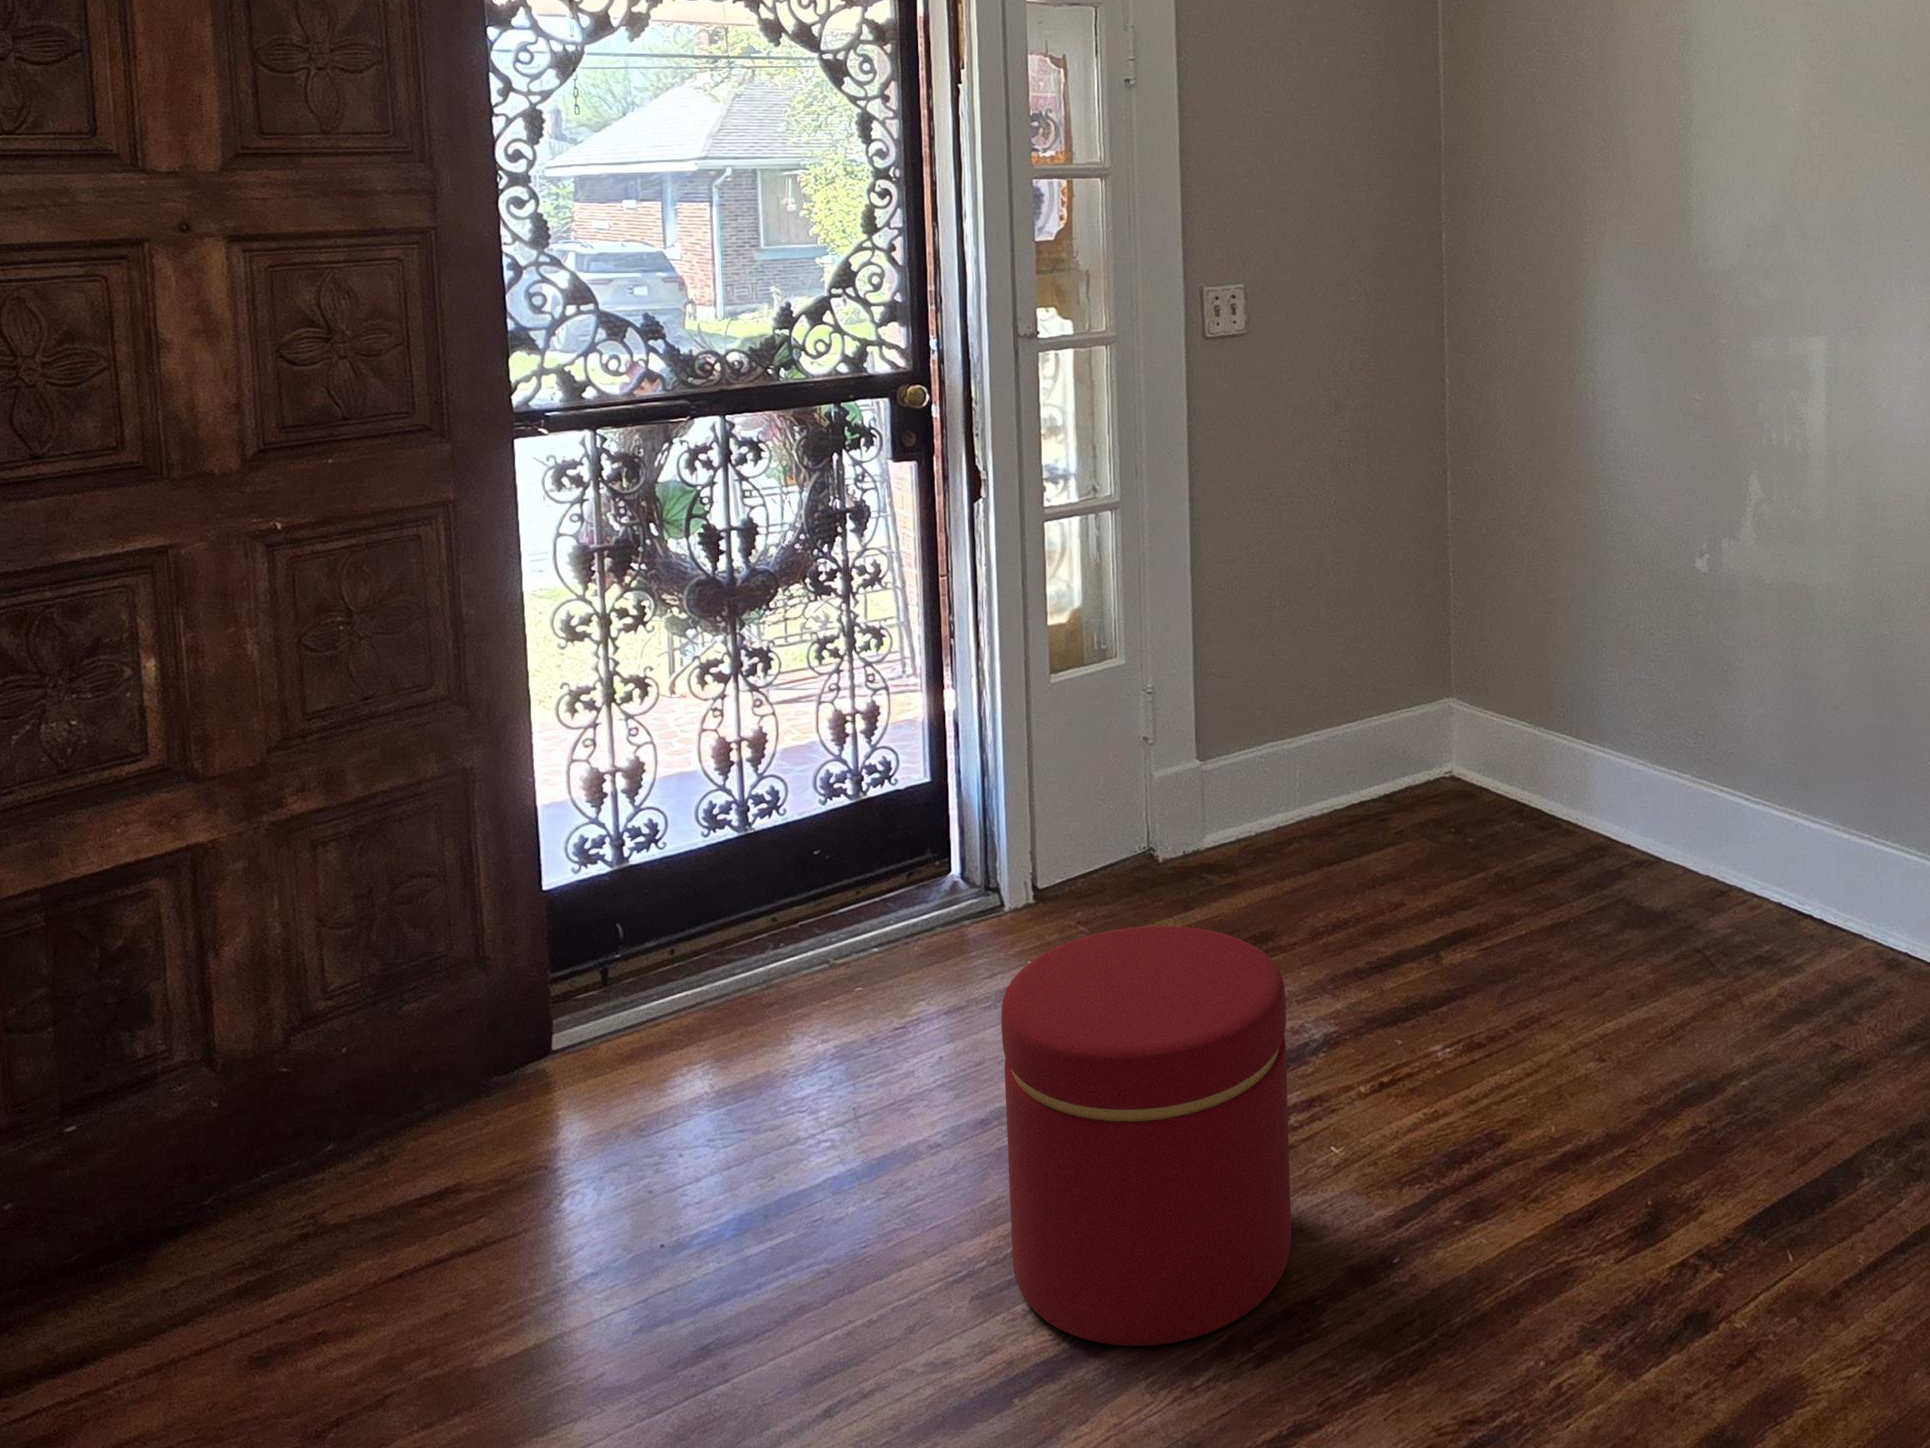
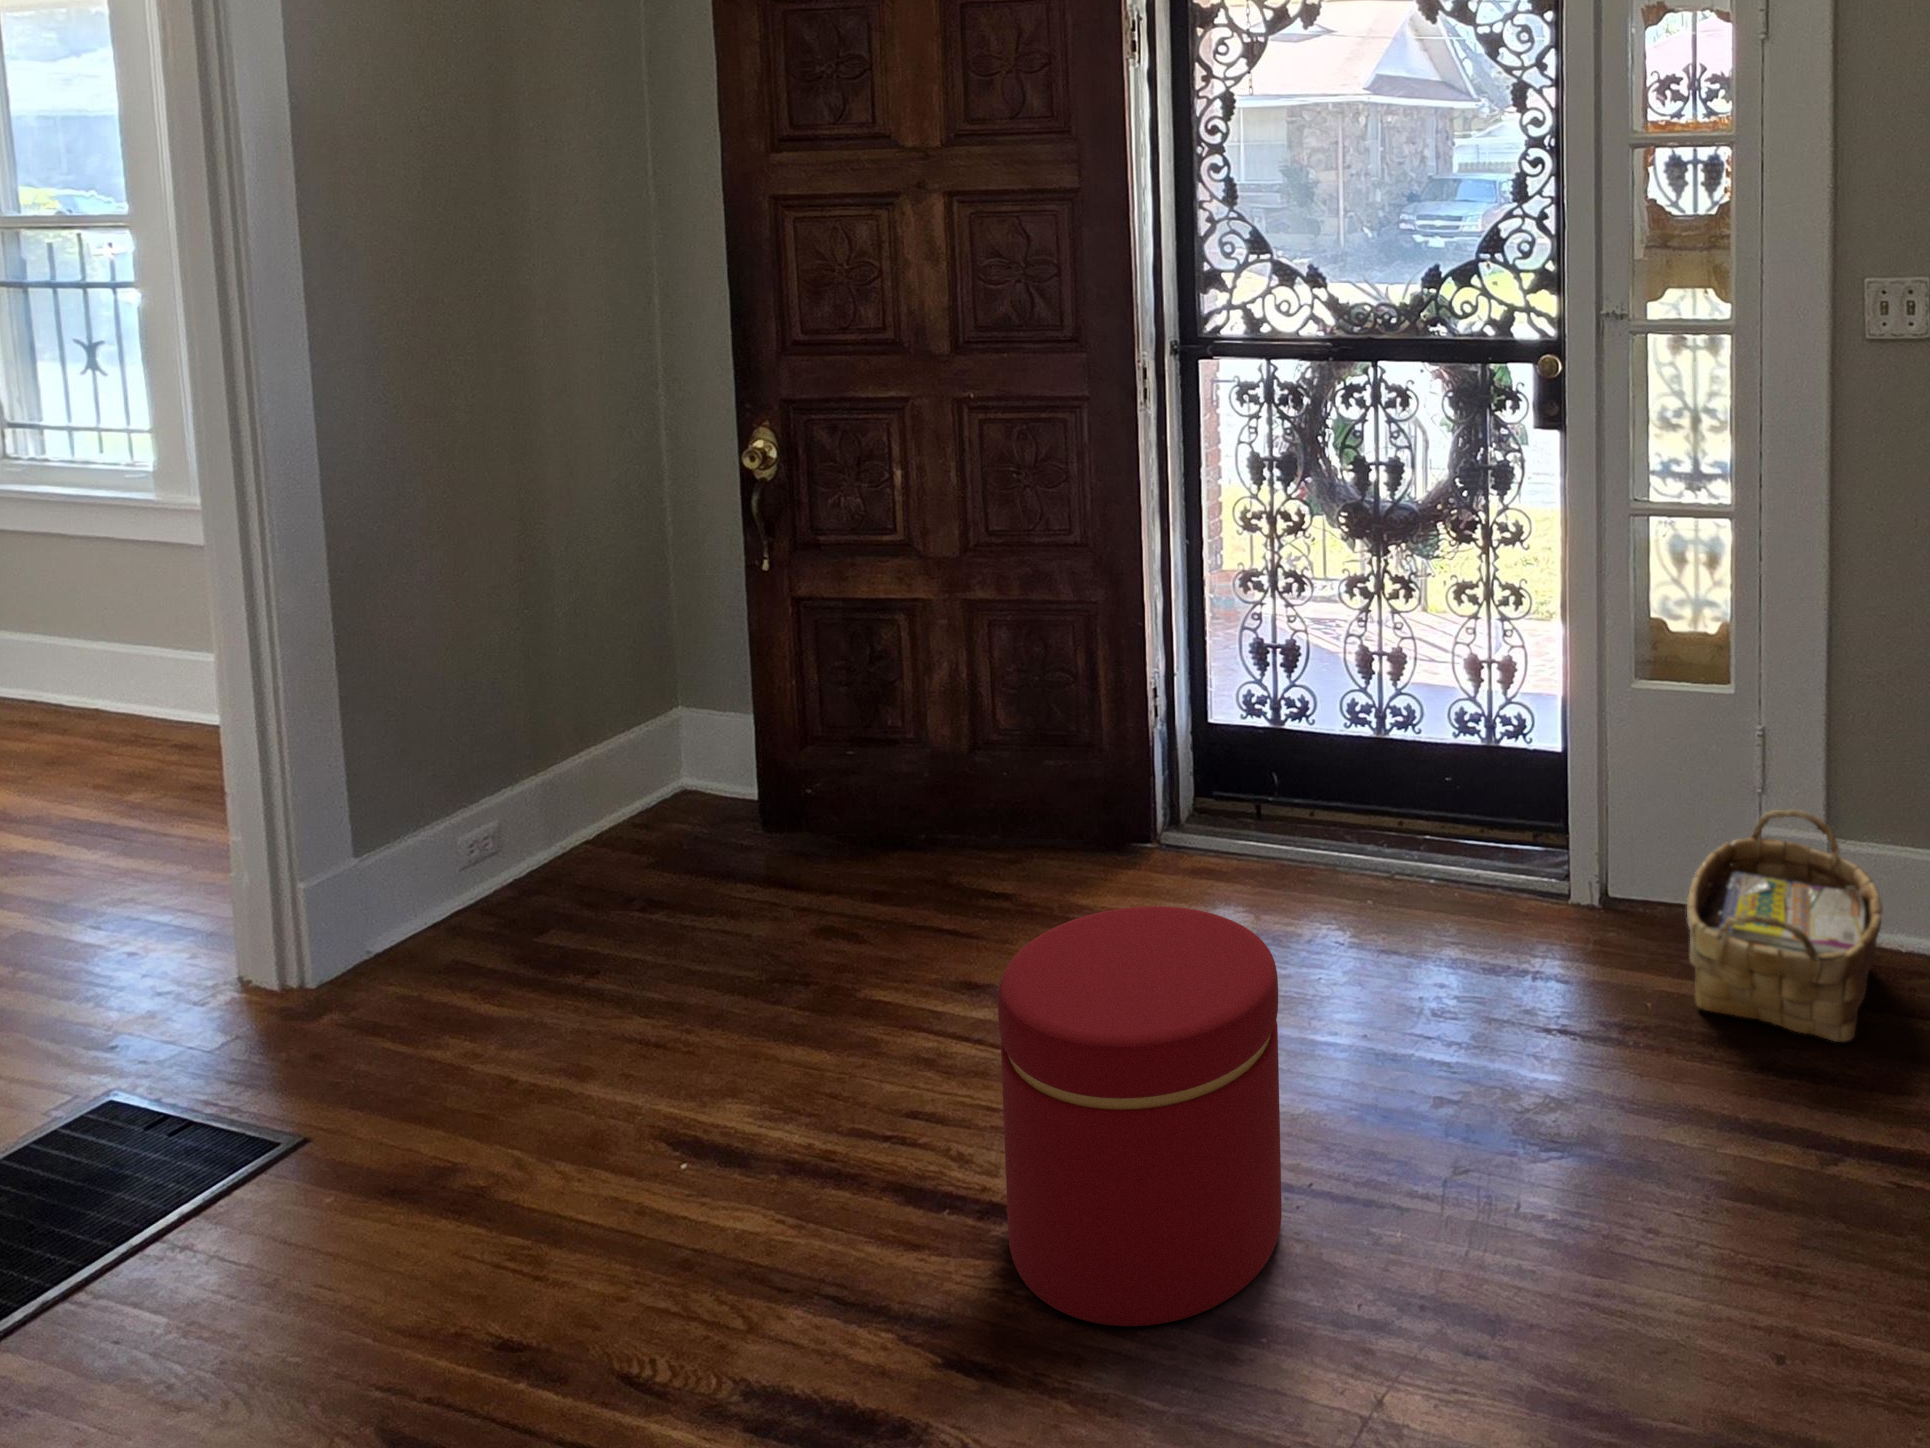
woven basket: none [1156,737,1331,917] -> present [1687,810,1883,1042]

